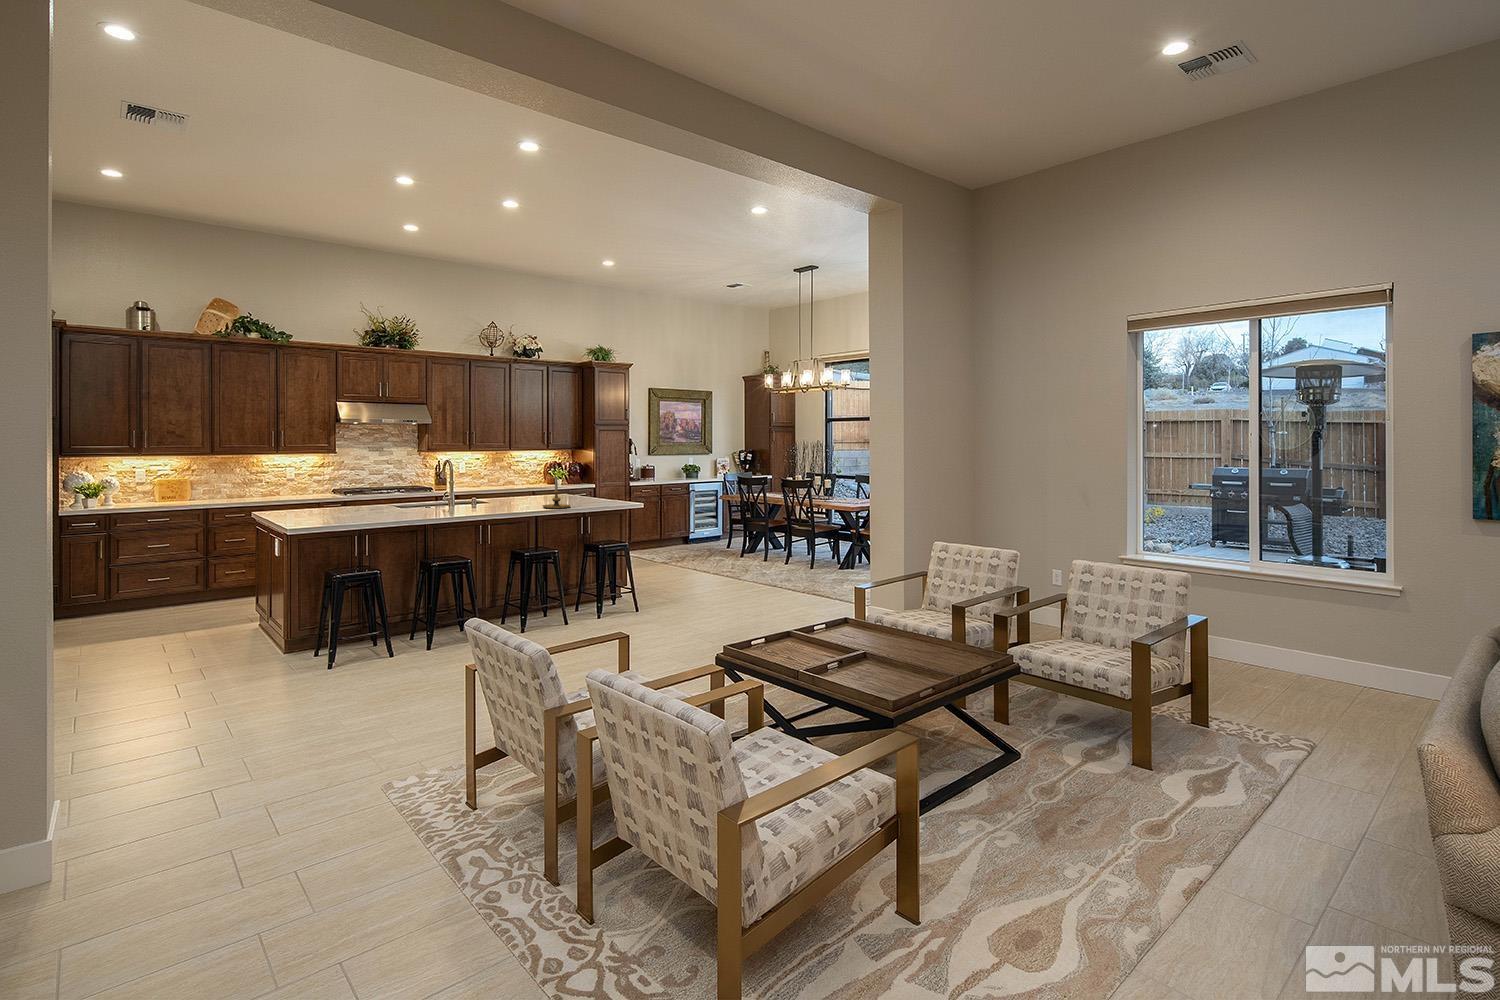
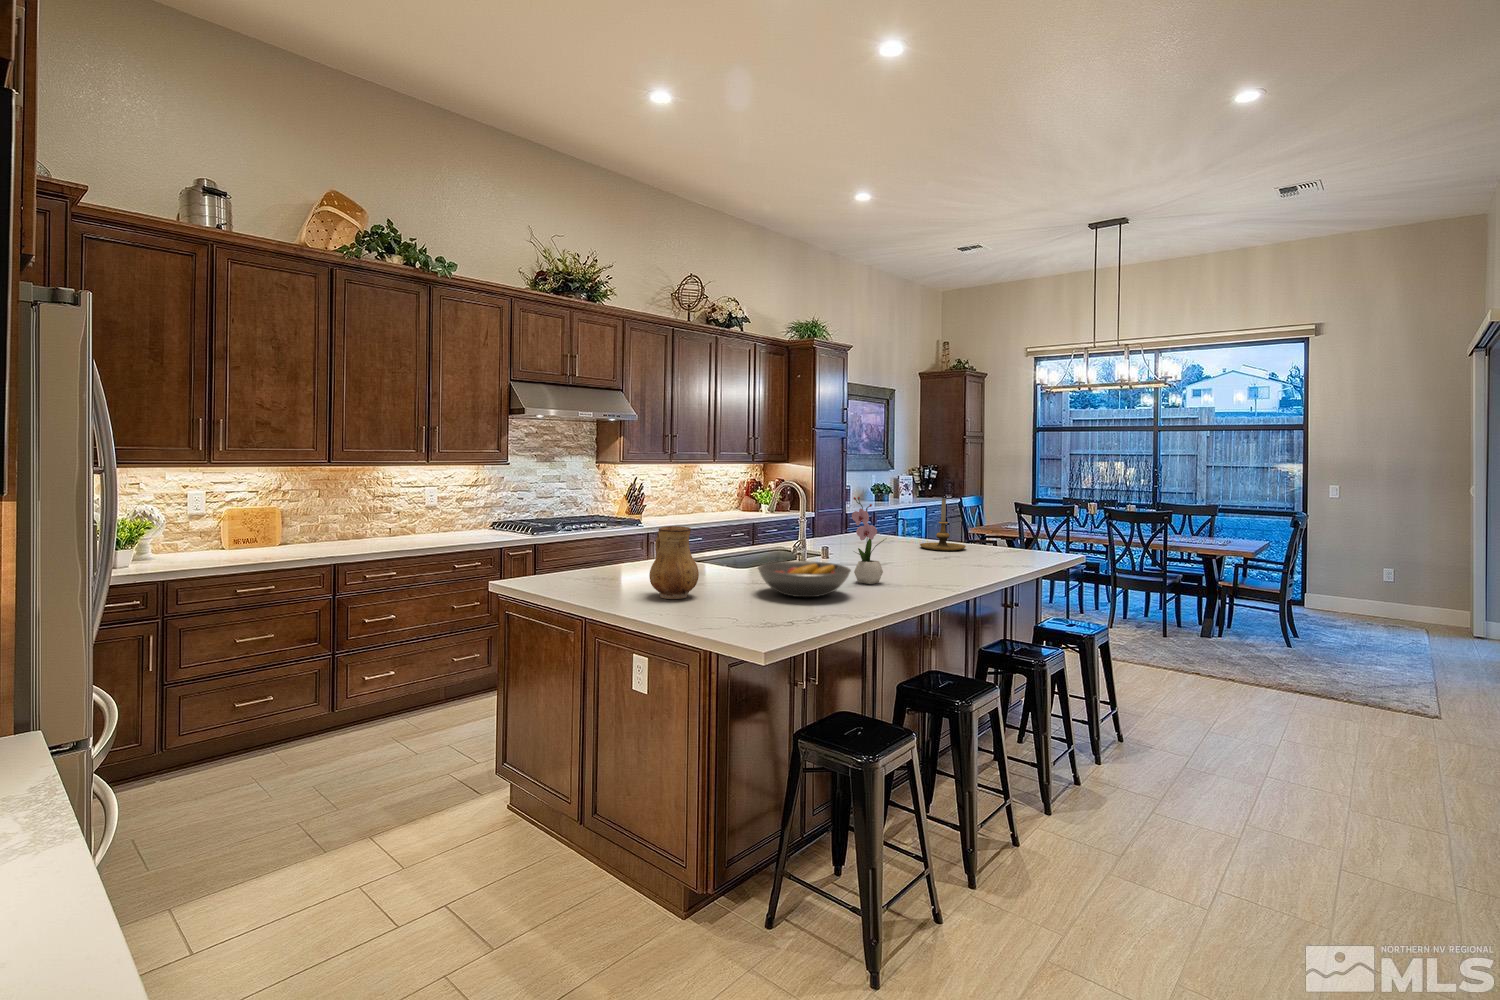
flower arrangement: none [416,475,438,521] -> present [852,497,884,584]
ceramic pitcher: none [294,489,321,524] -> present [649,526,699,599]
fruit bowl: none [347,508,398,525] -> present [758,561,851,597]

